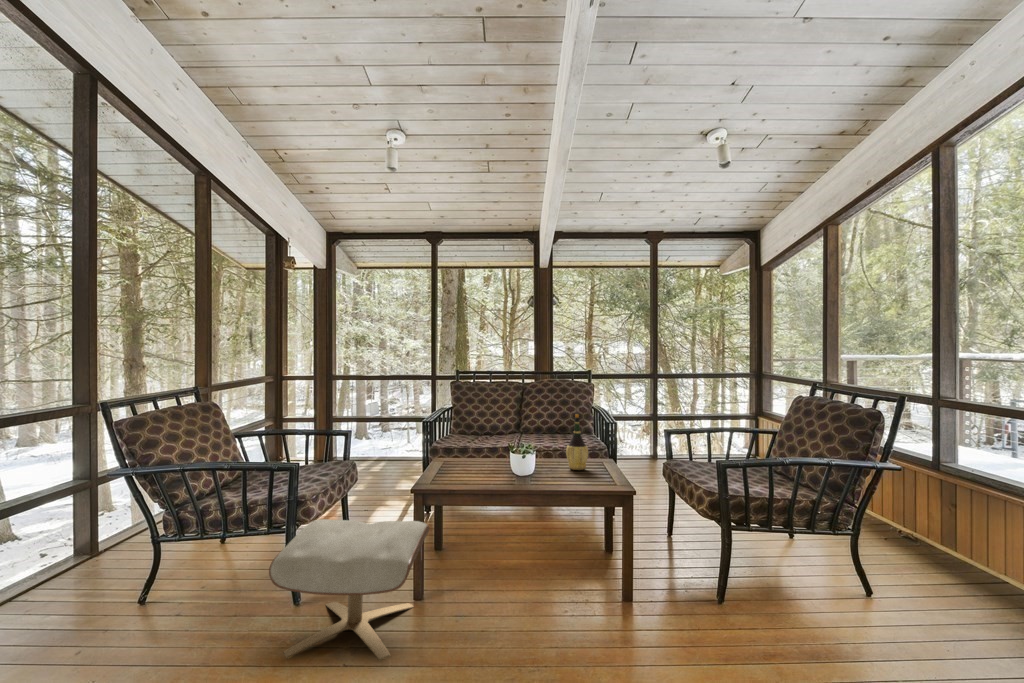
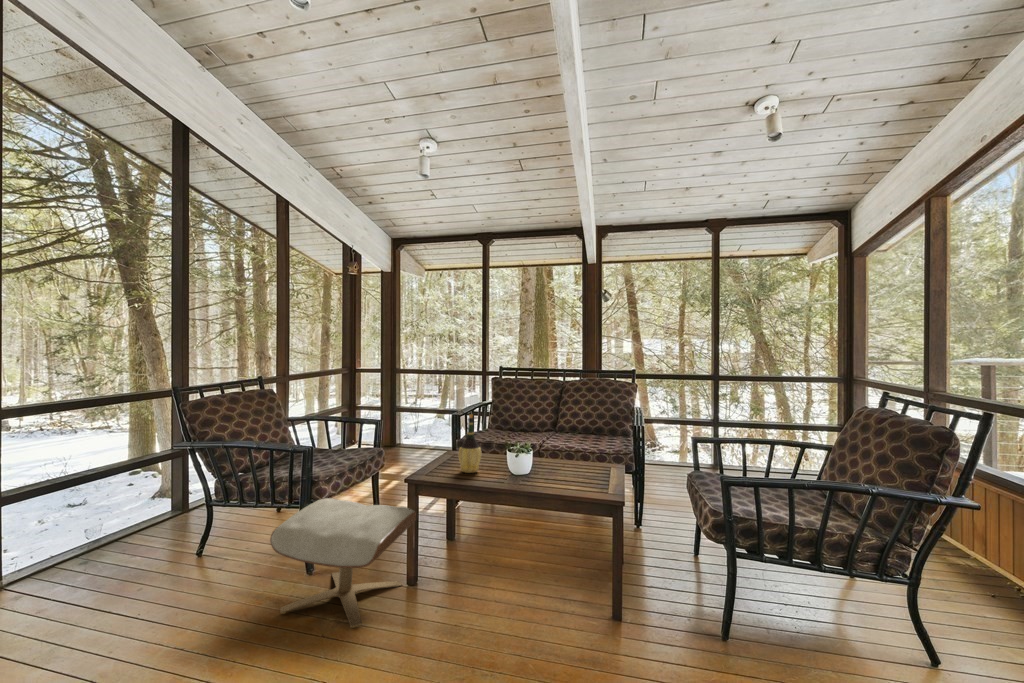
wine bottle: present [566,414,588,470] -> present [458,414,482,473]

